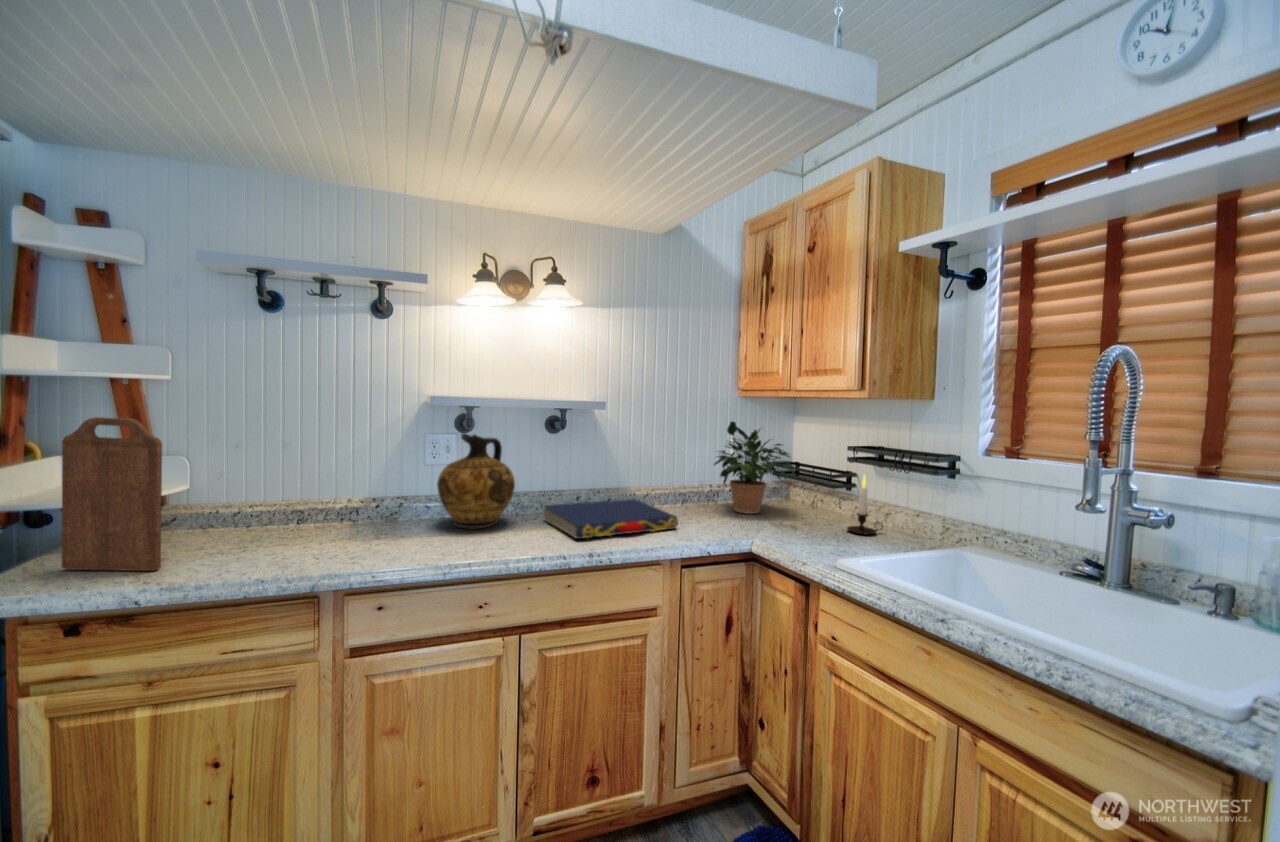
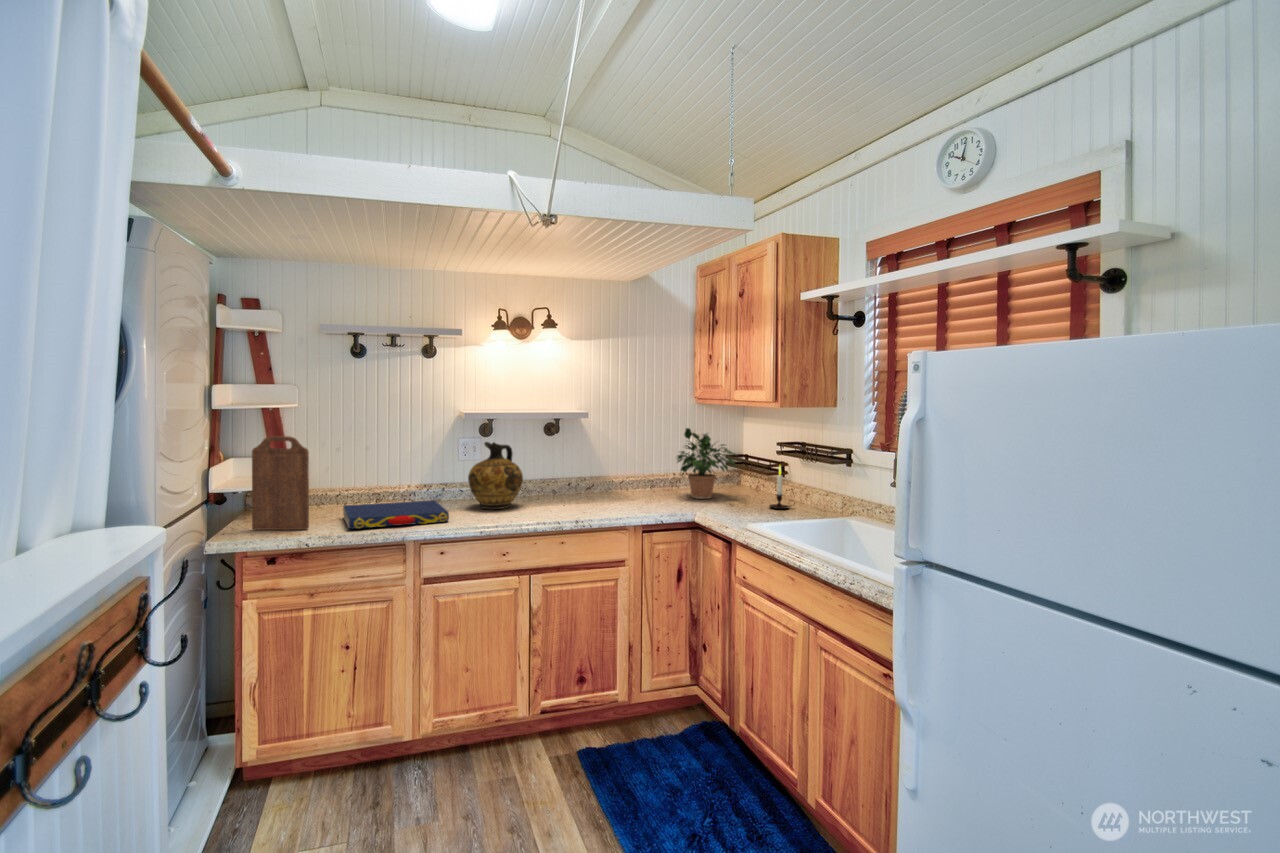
book: present [544,499,678,539] -> present [343,500,449,529]

